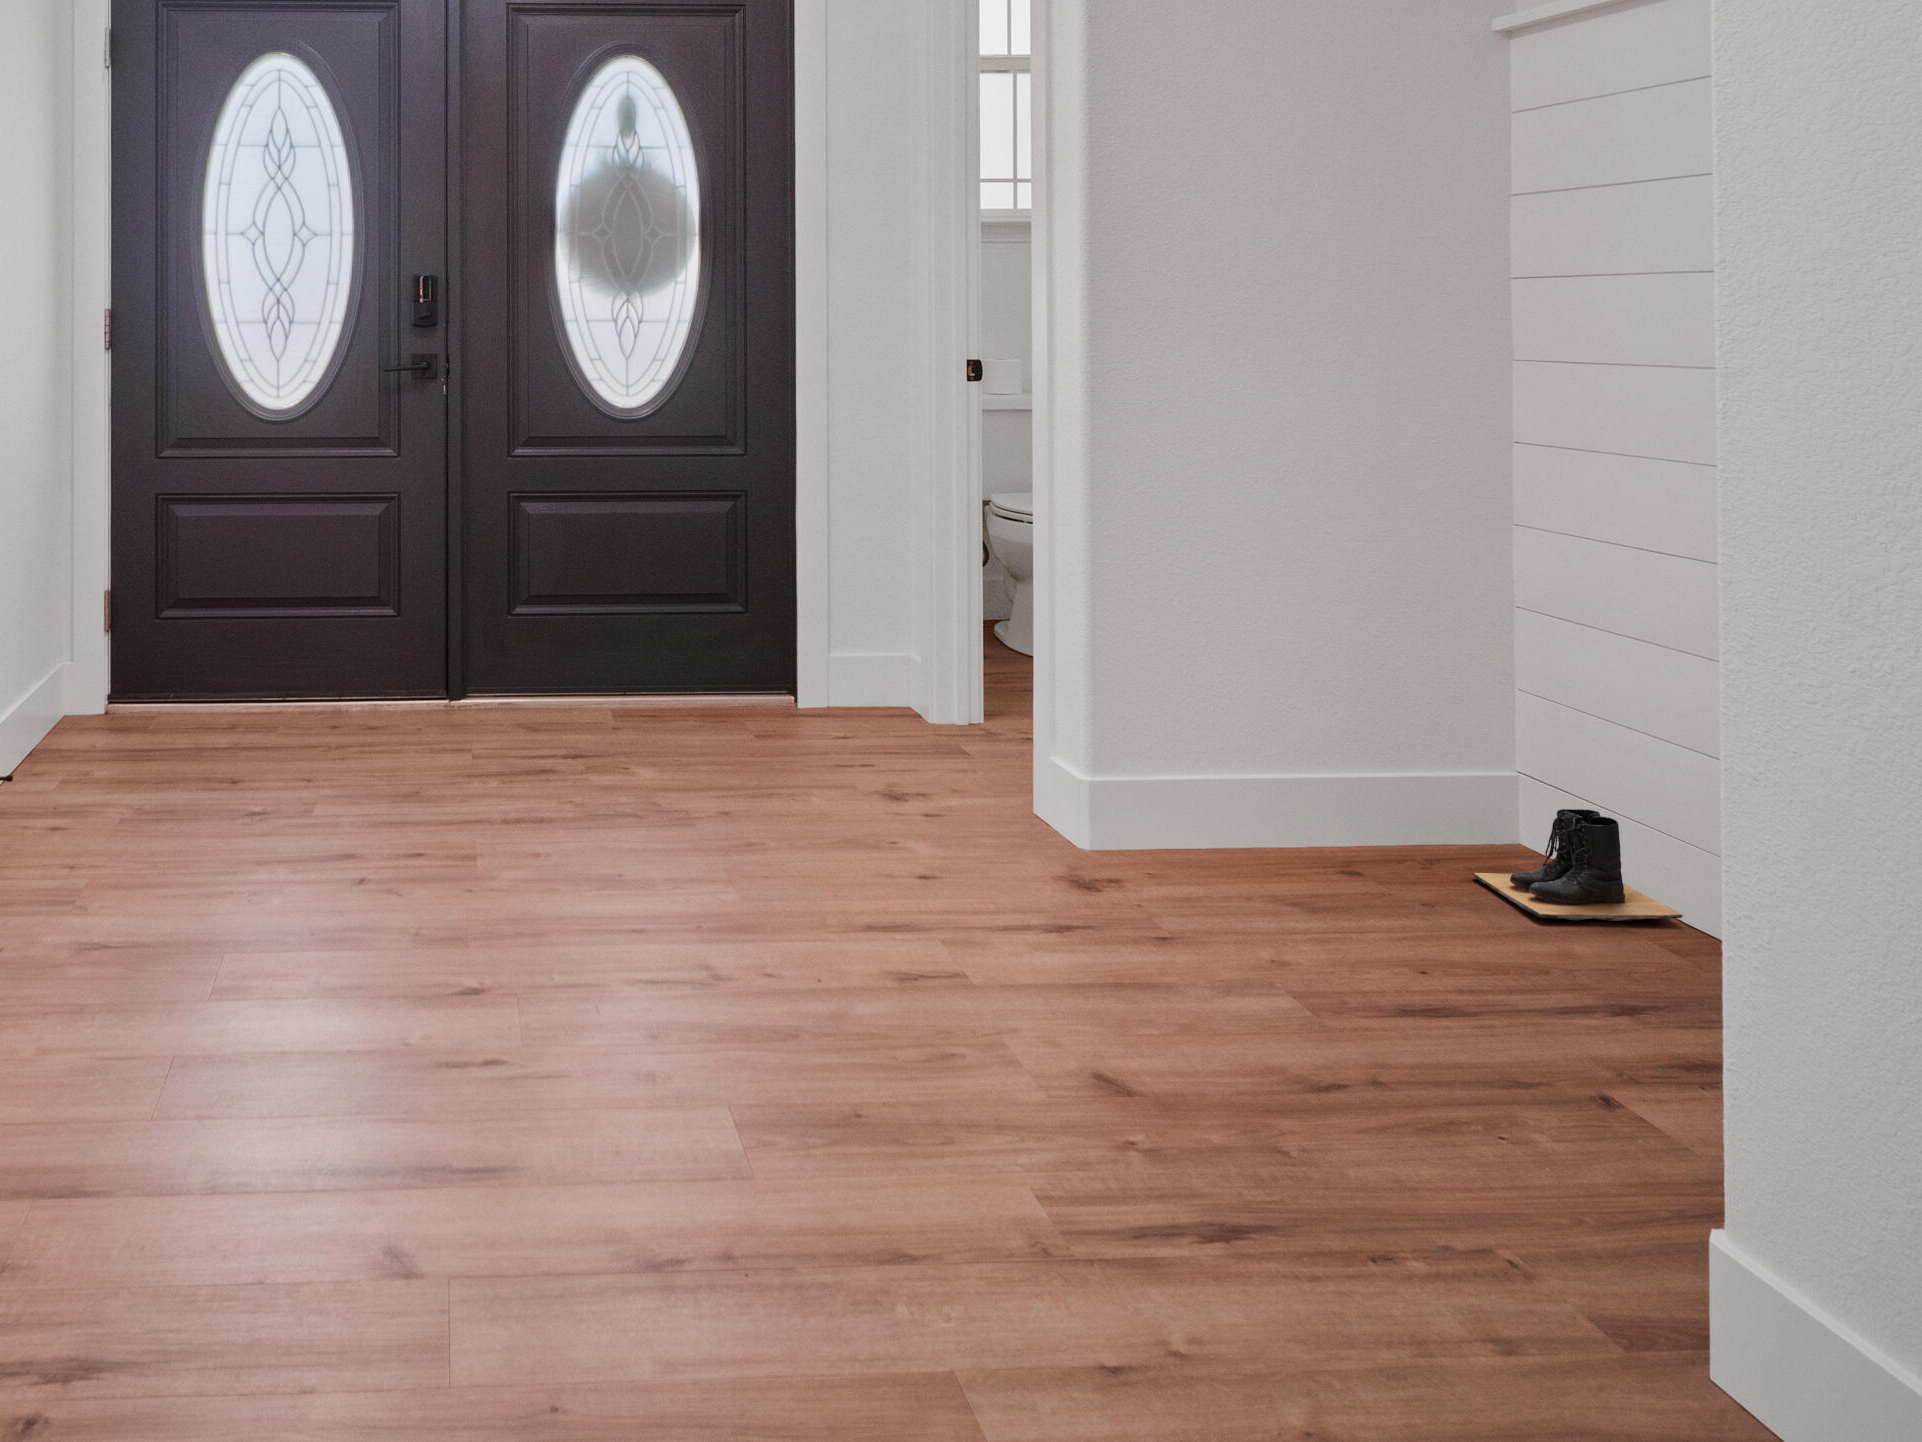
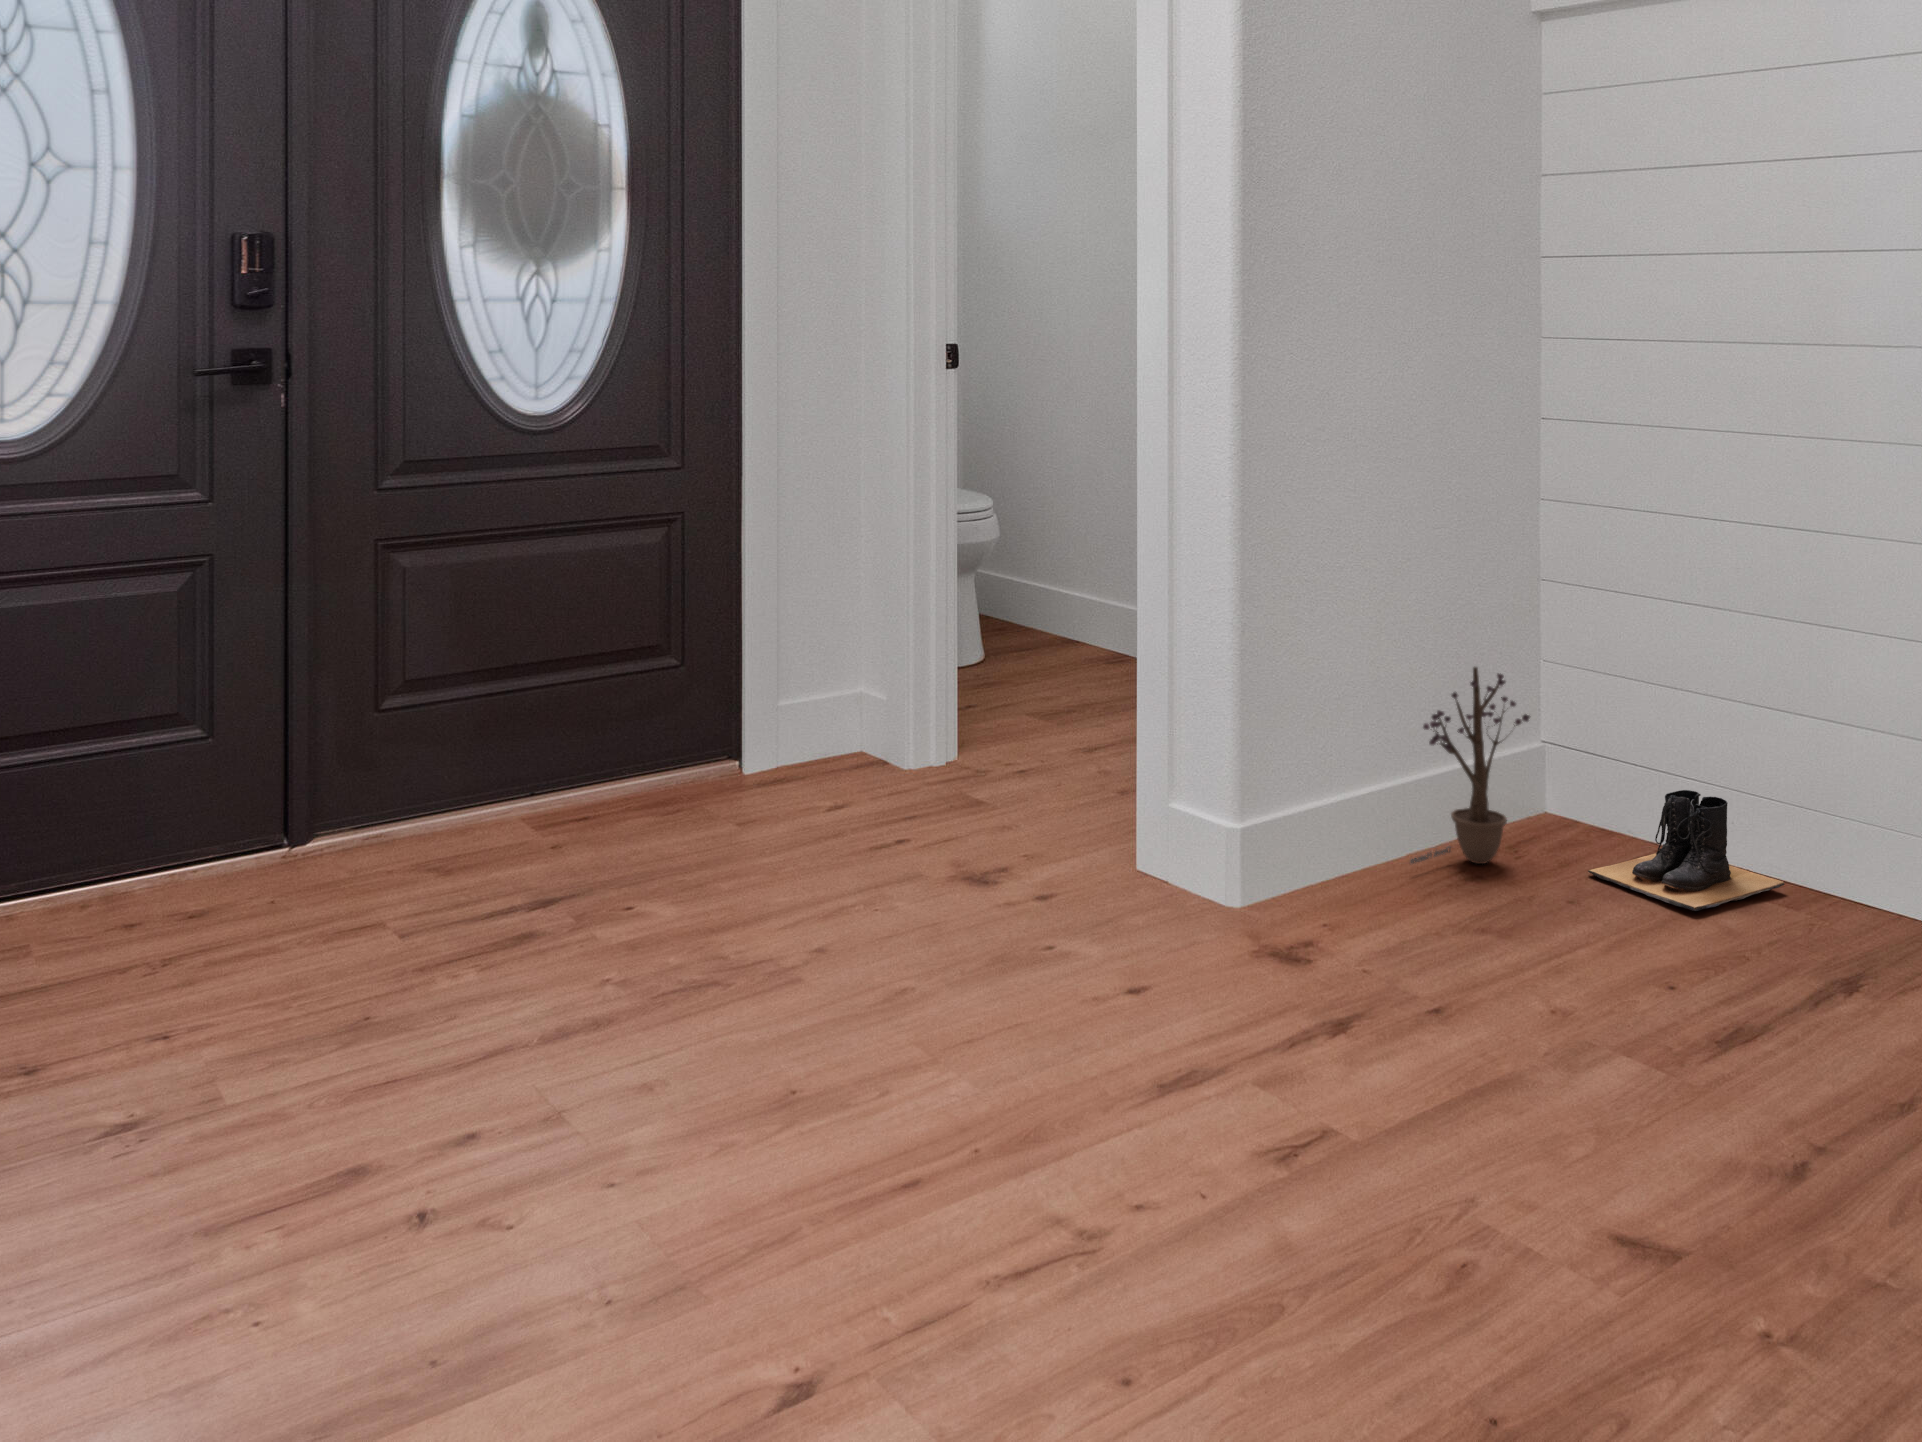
decorative plant: none [1283,663,1432,853] -> present [1410,667,1530,864]

